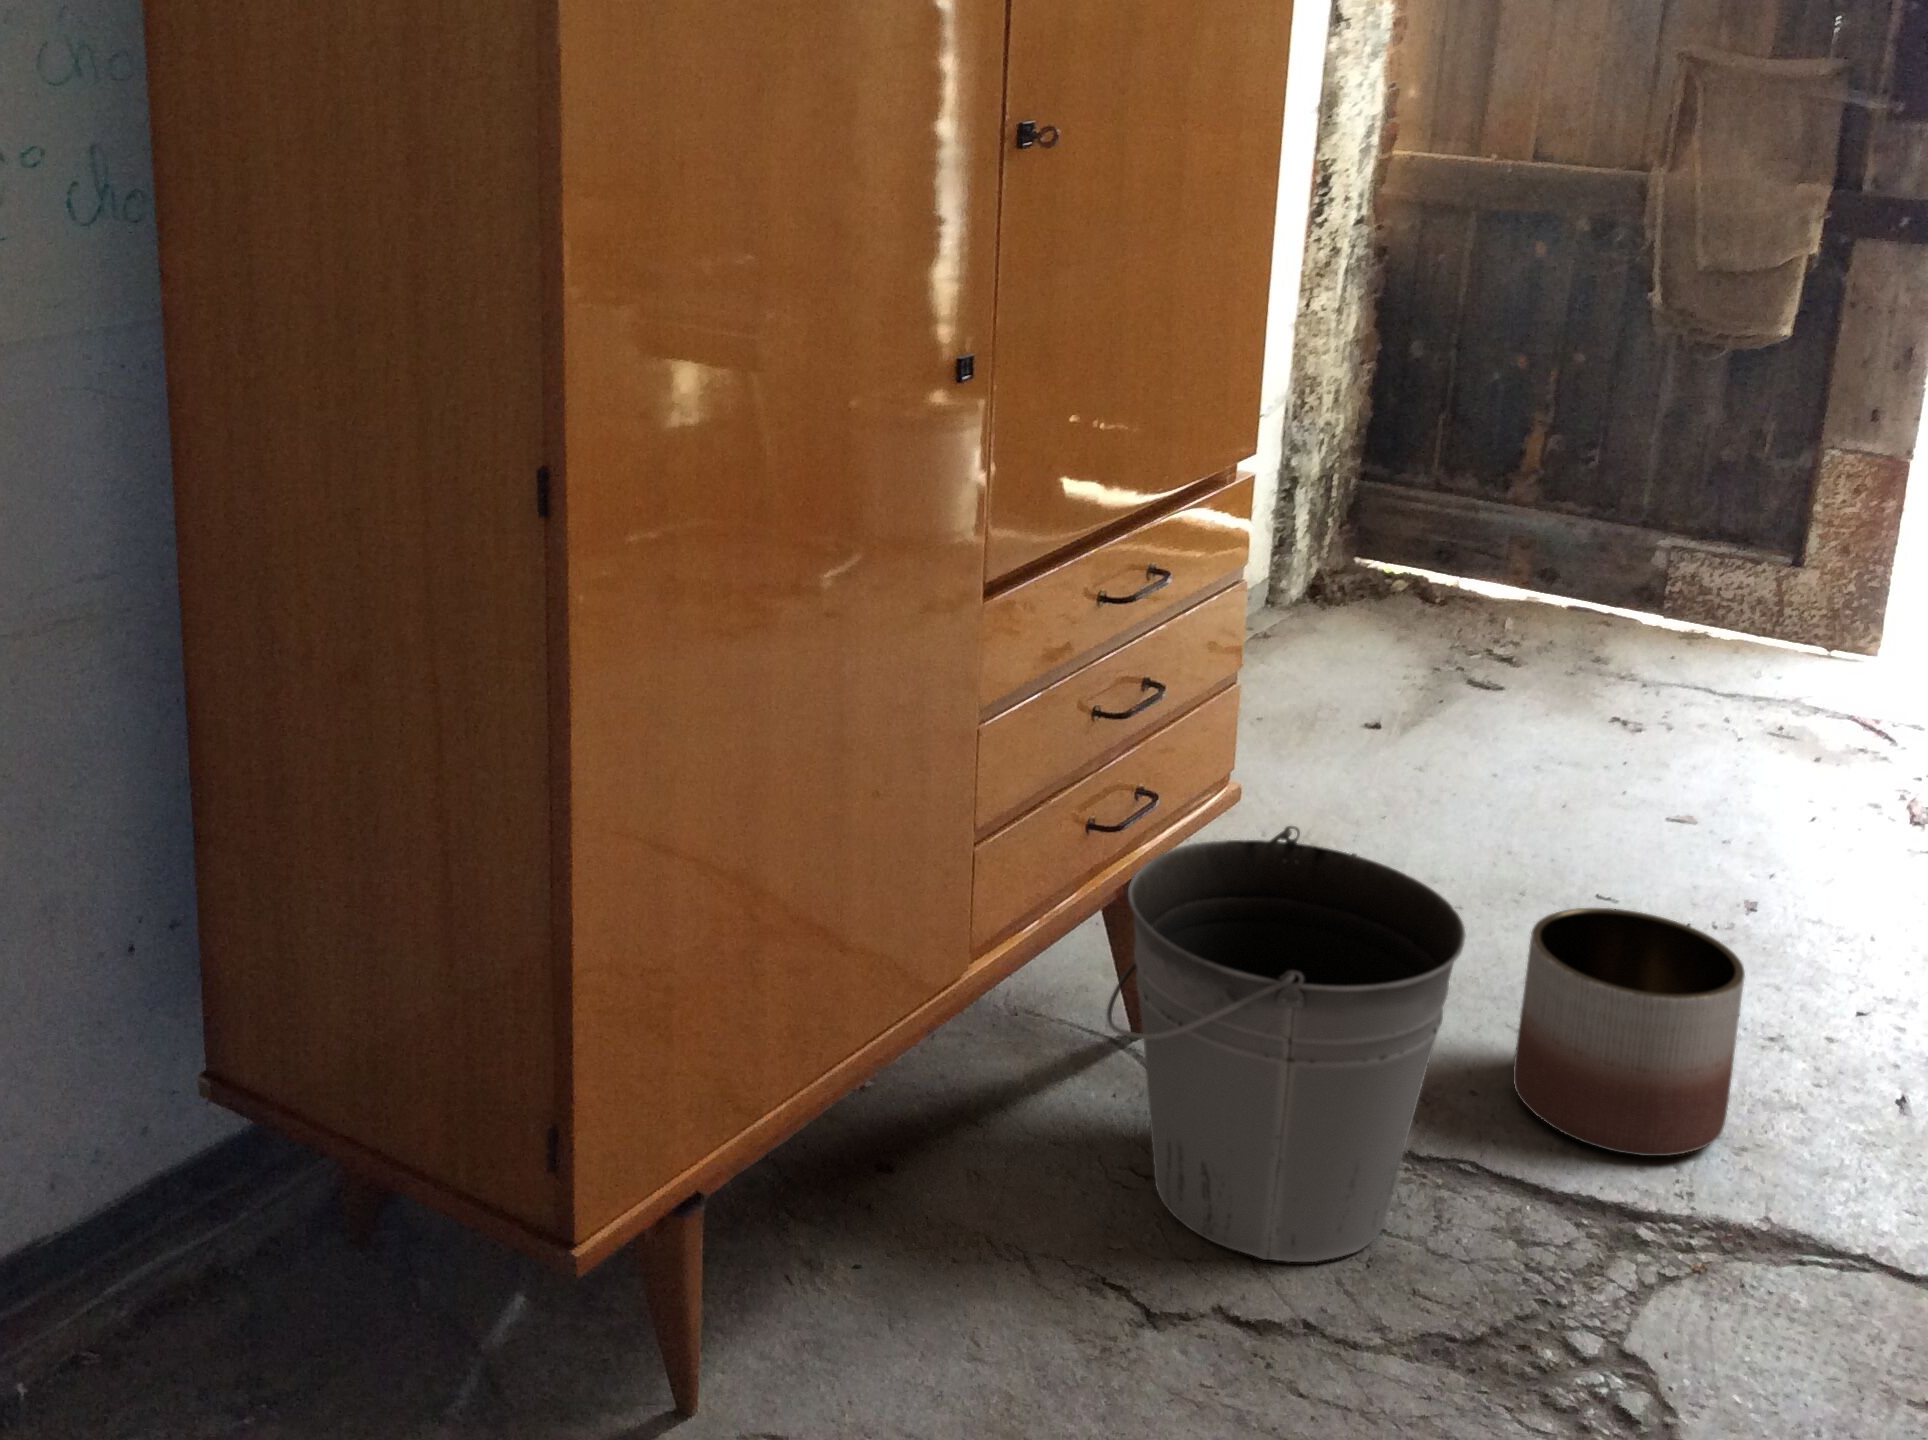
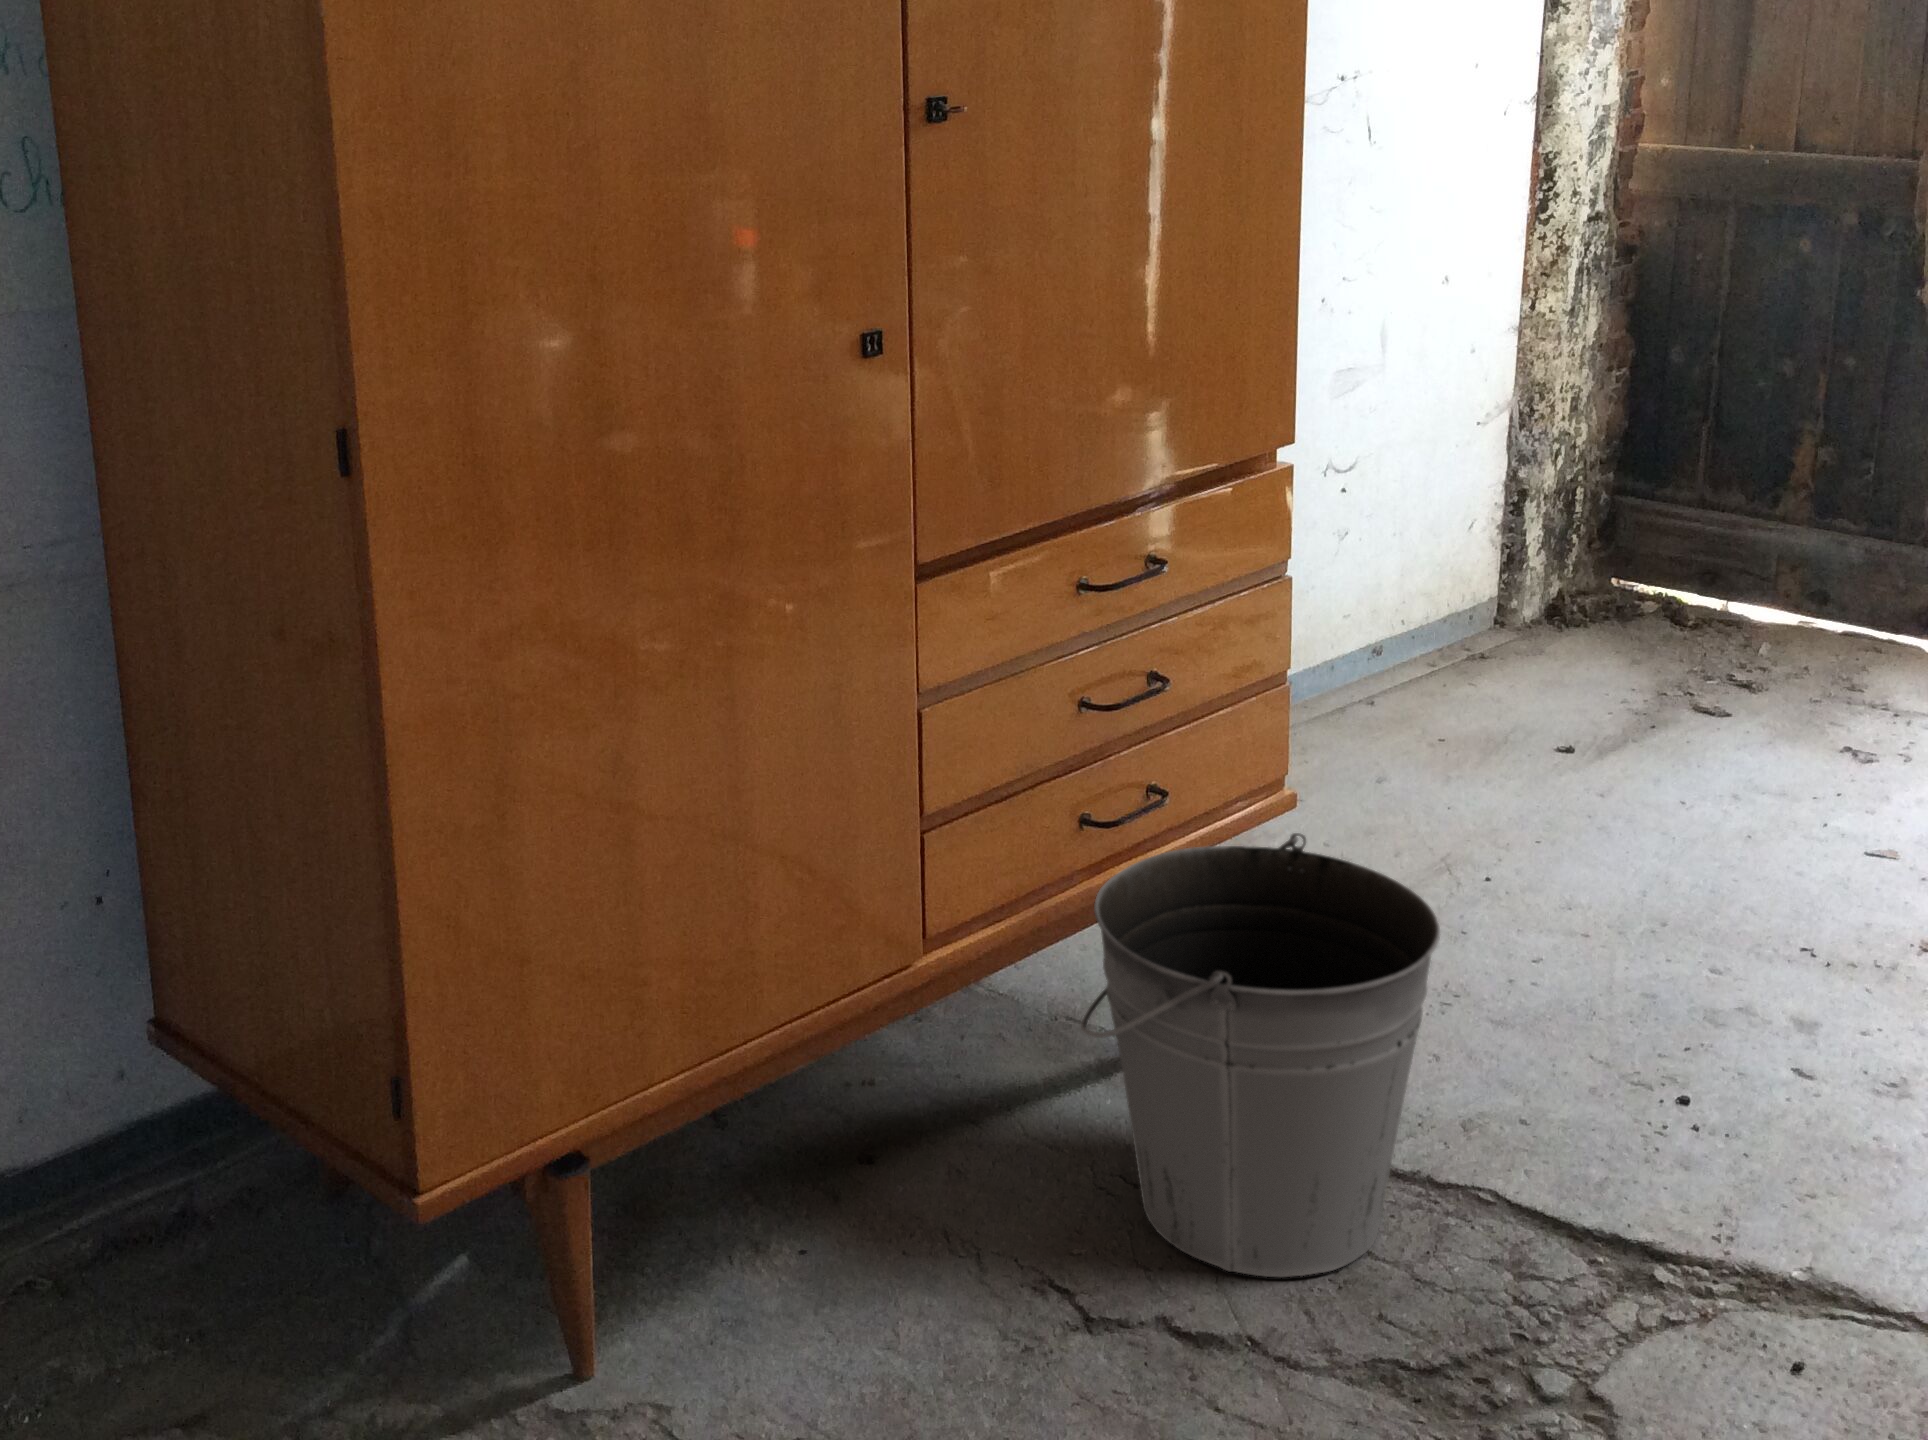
planter: present [1513,908,1745,1156] -> none [1569,935,1809,1200]

